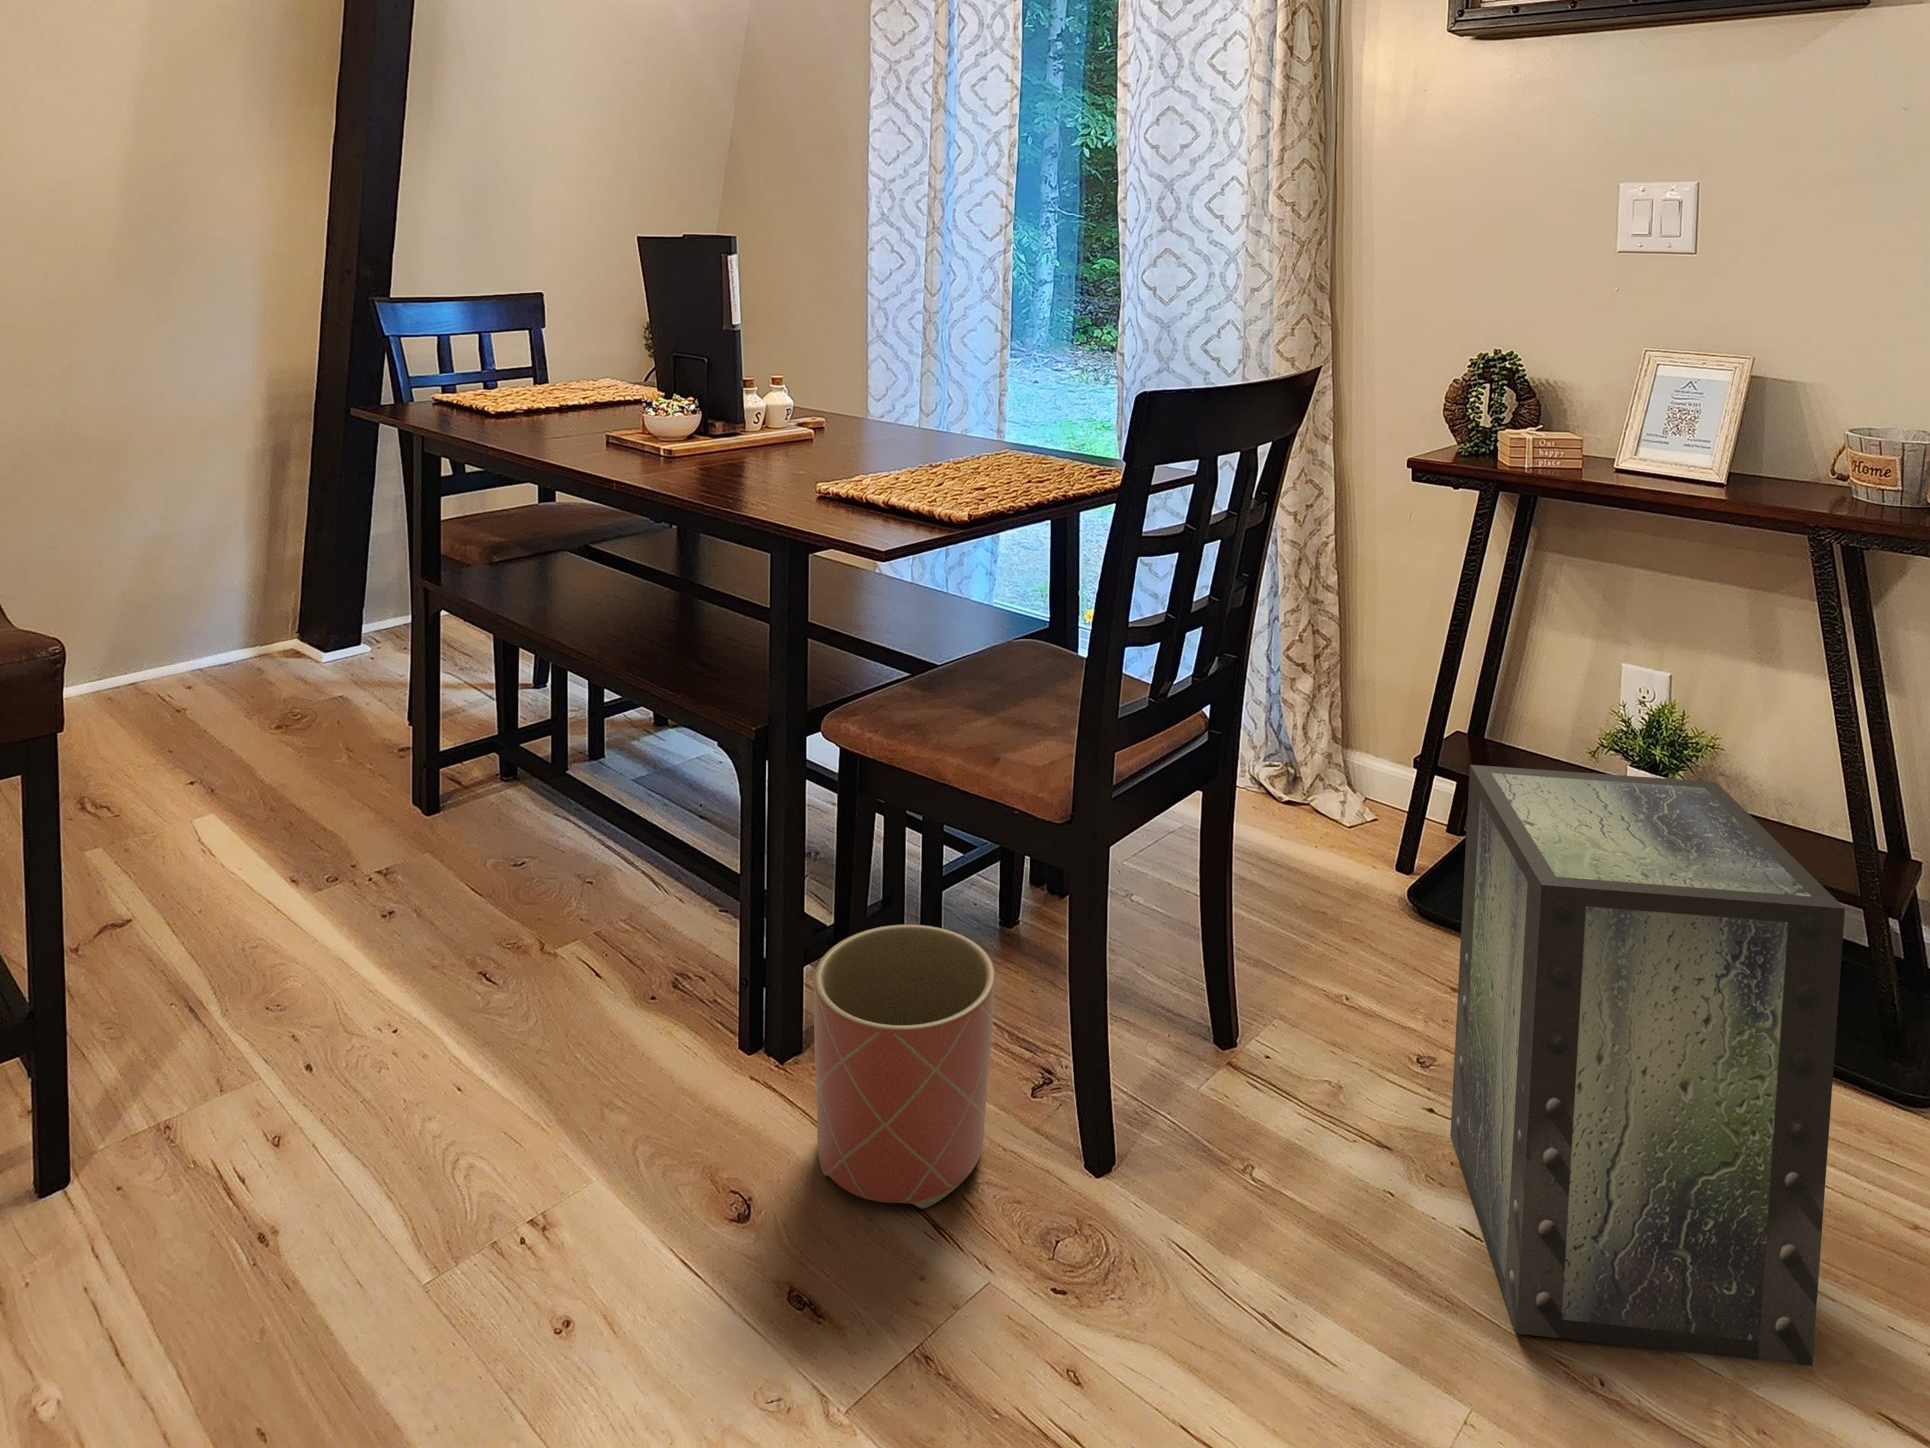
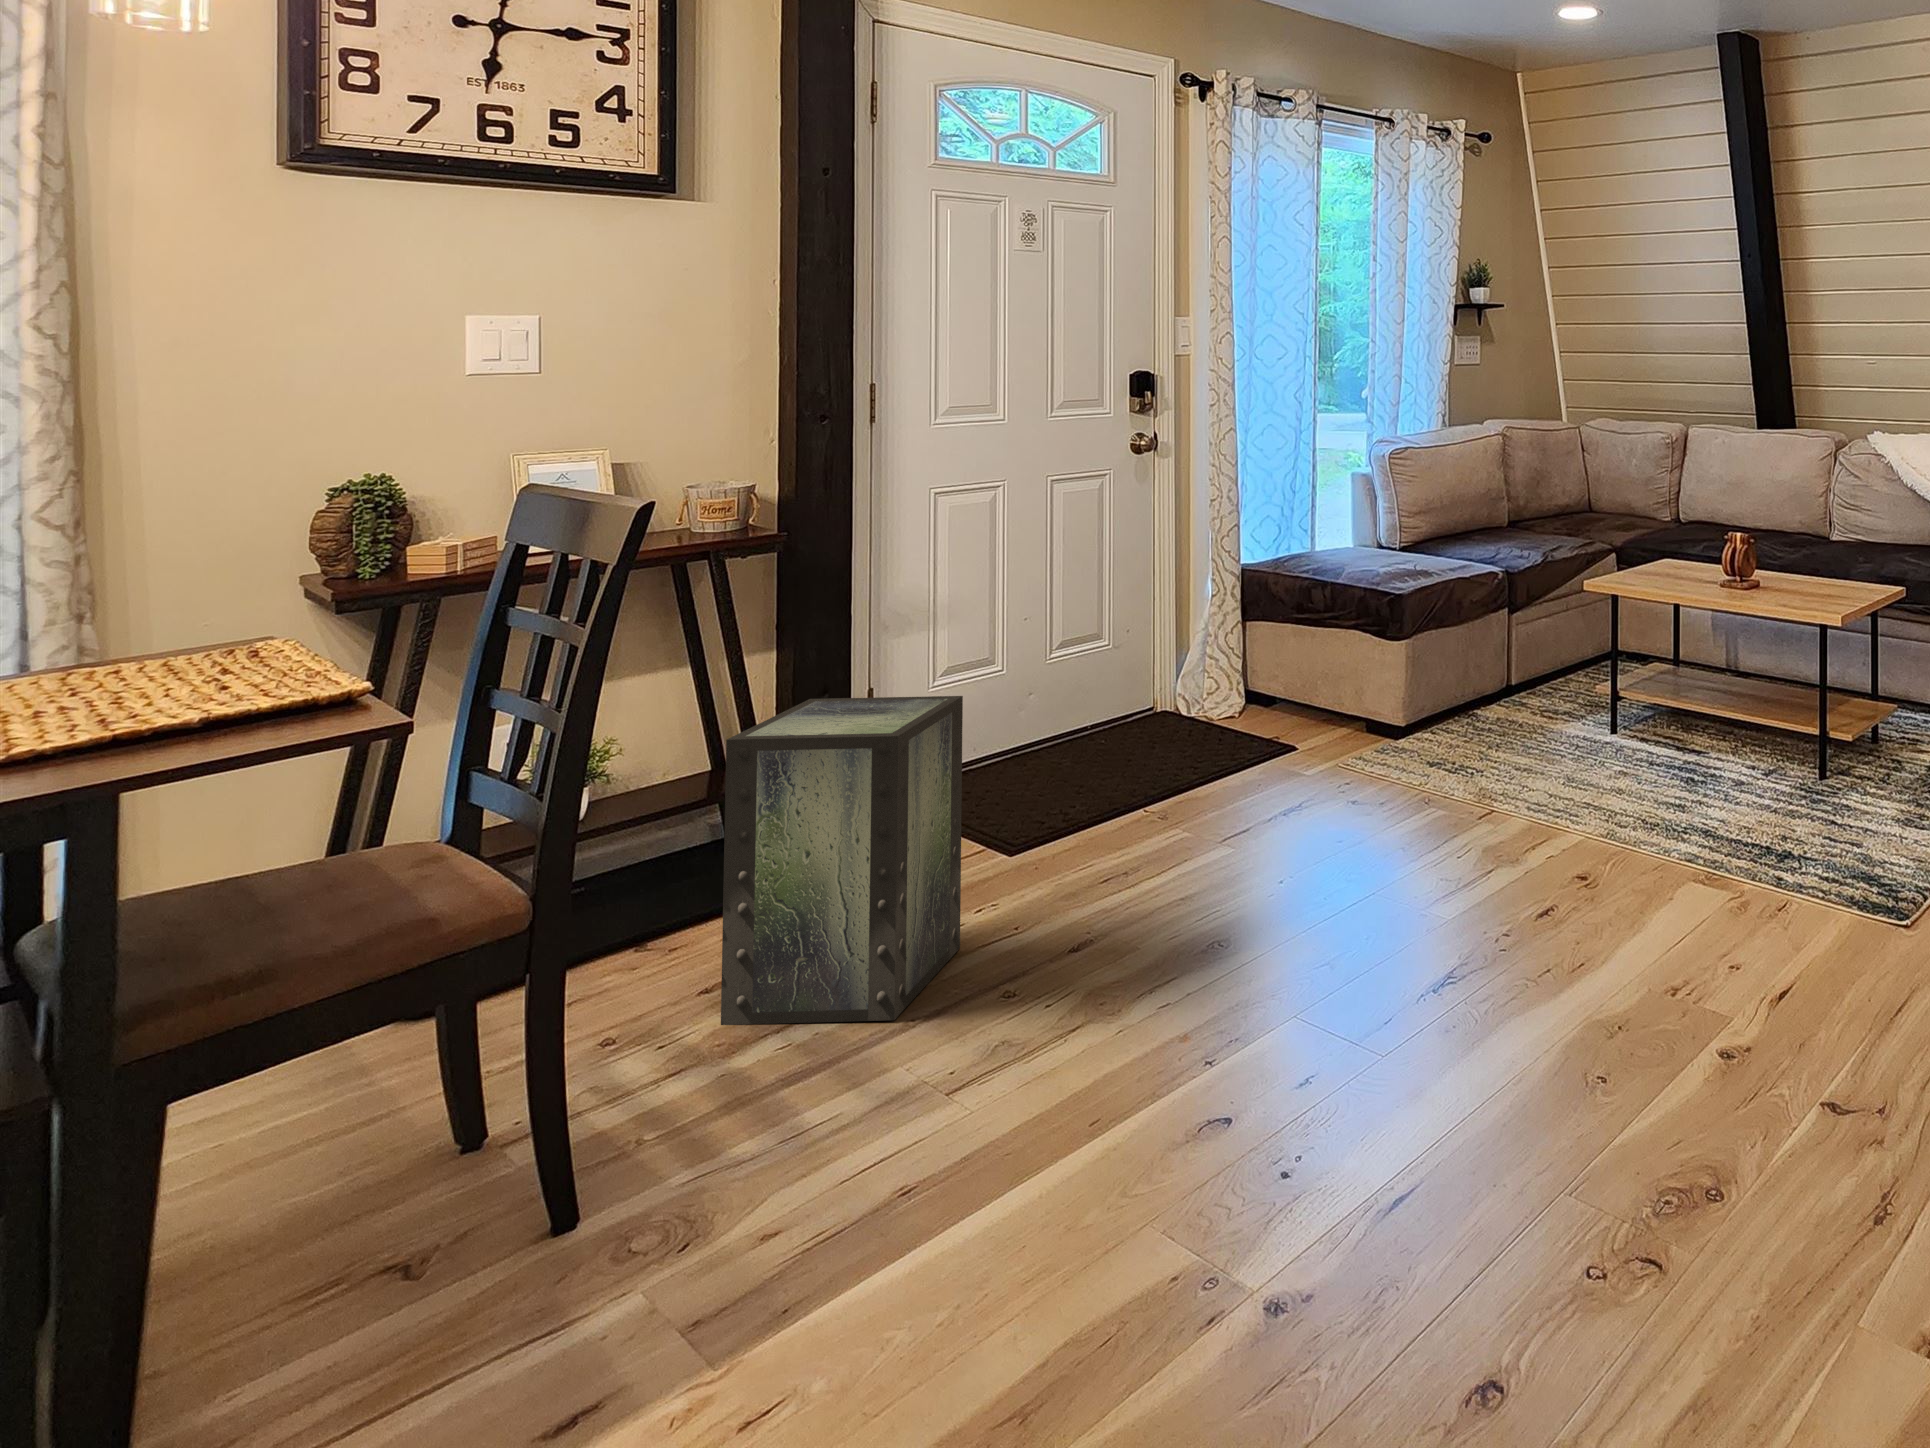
planter: present [814,925,995,1209] -> none [398,1057,621,1342]

